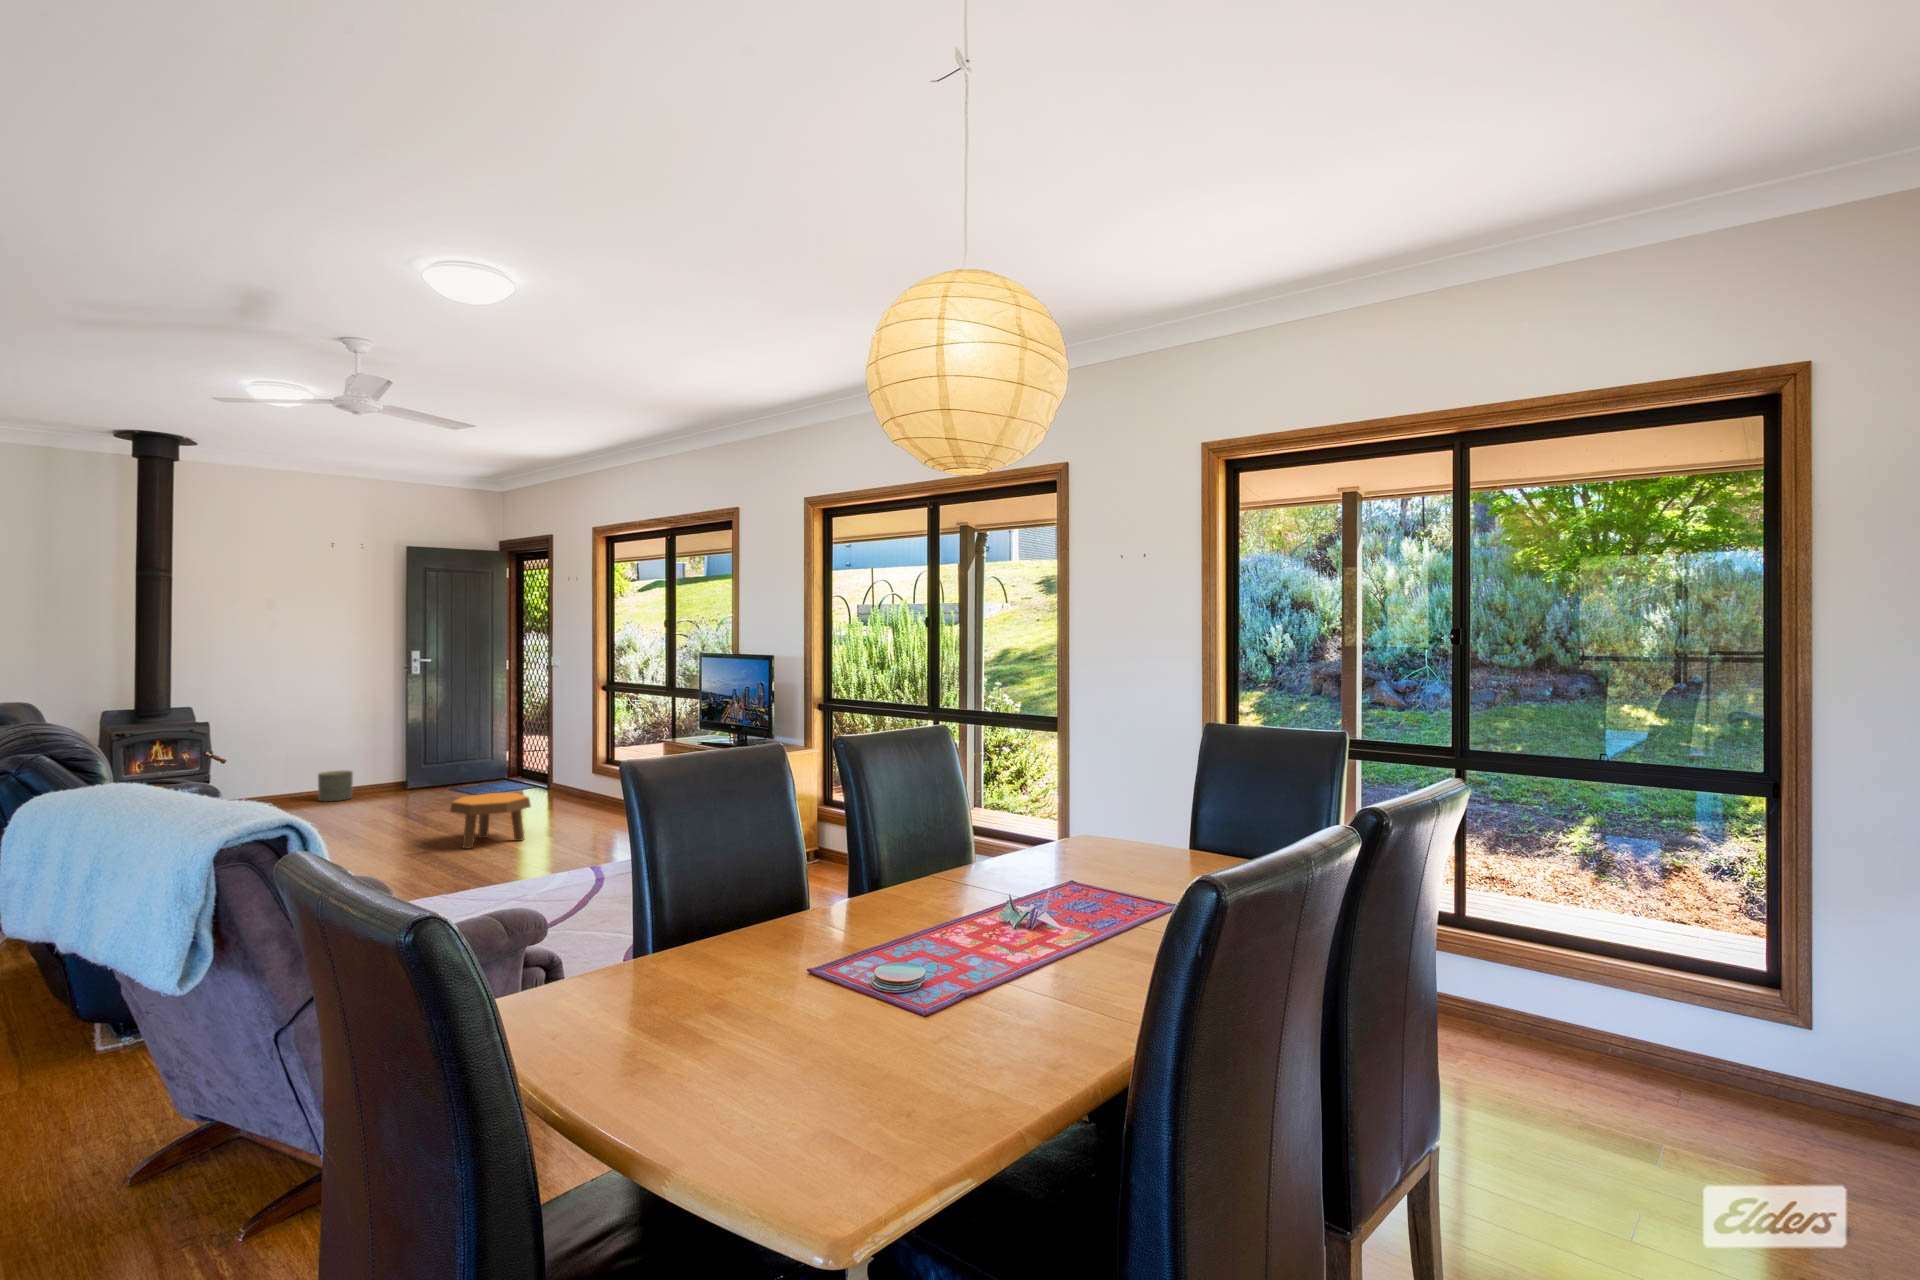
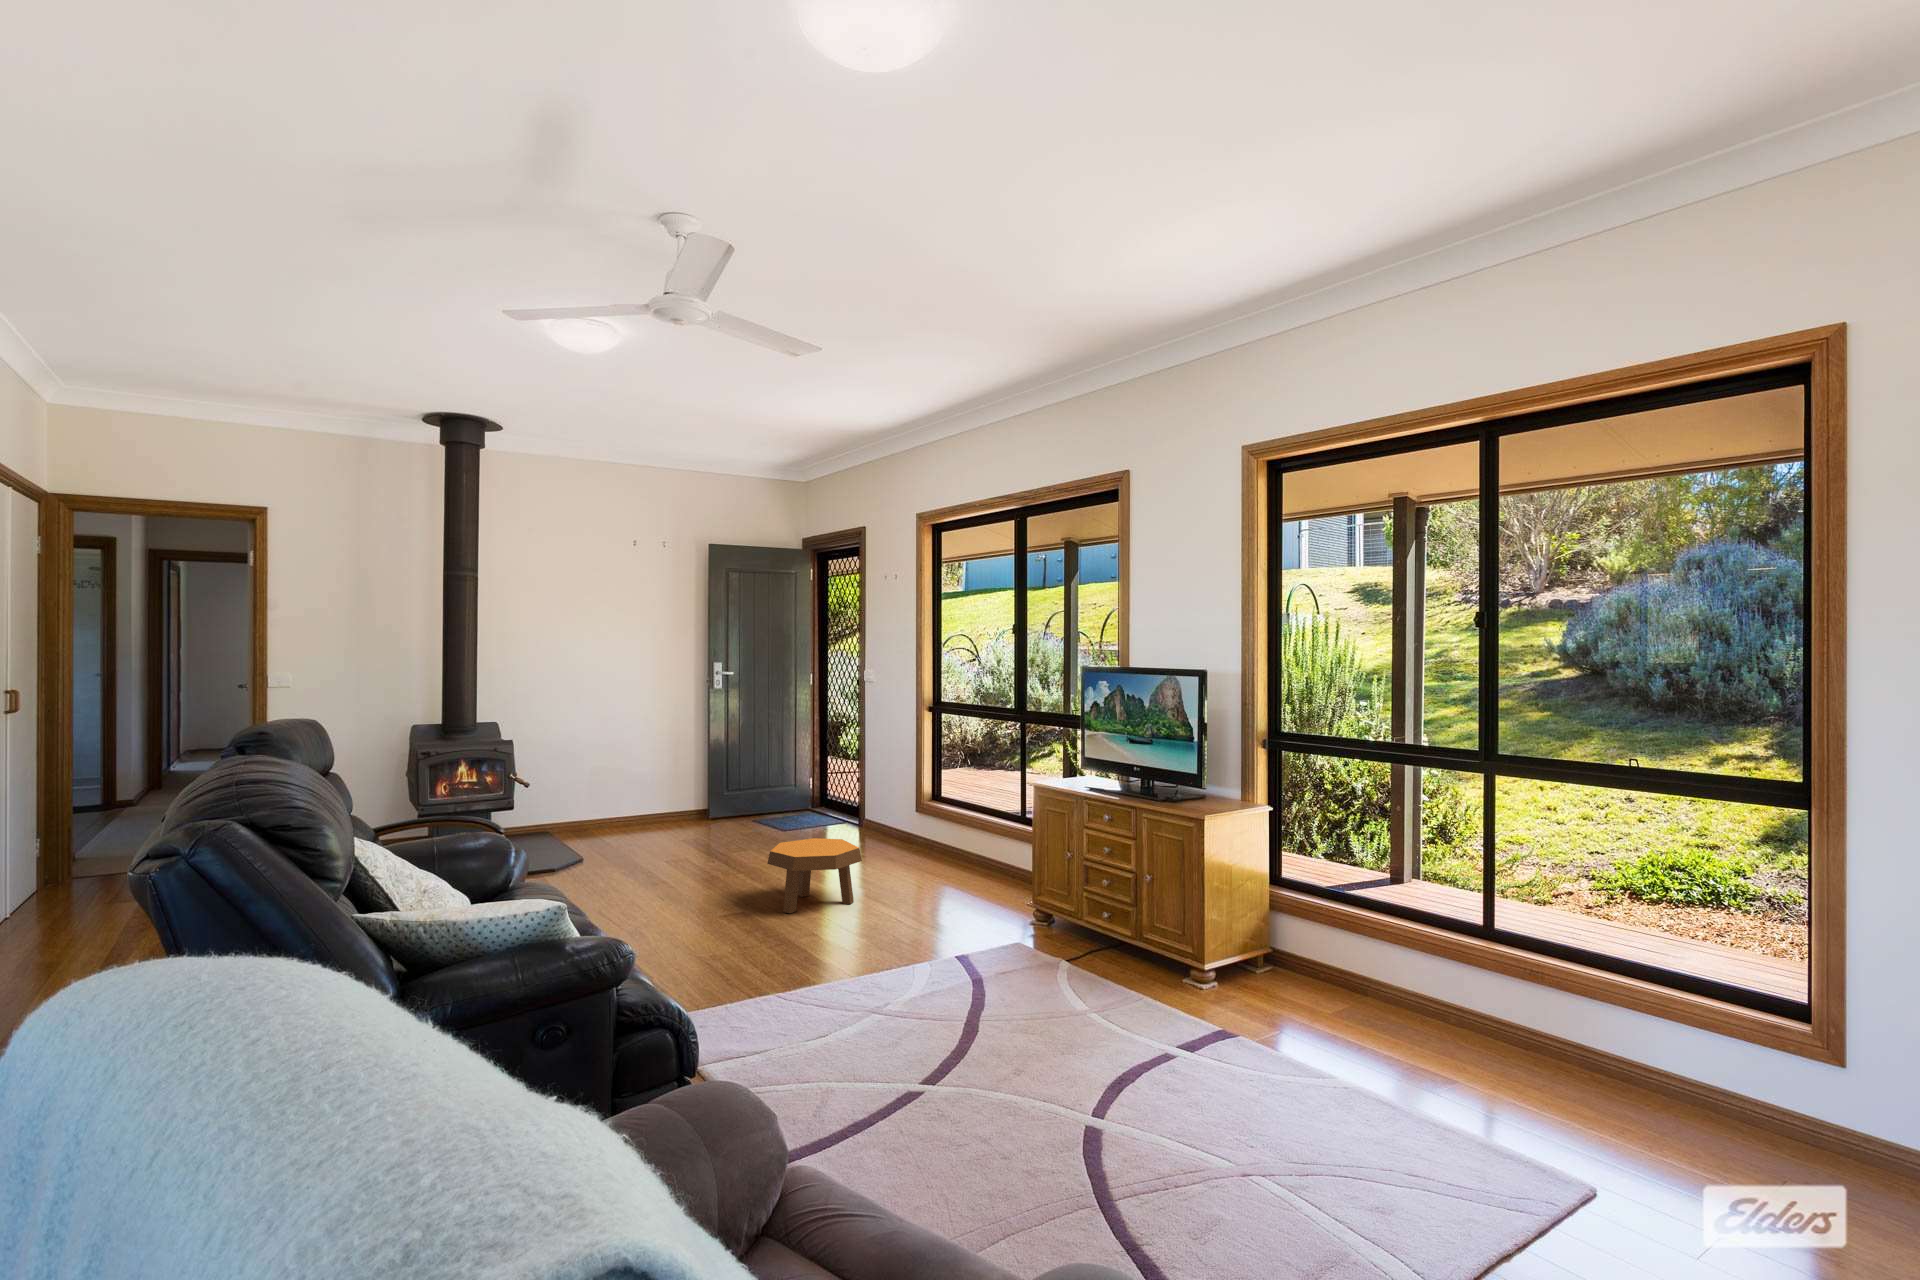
planter: present [318,771,353,801] -> none [619,795,654,831]

